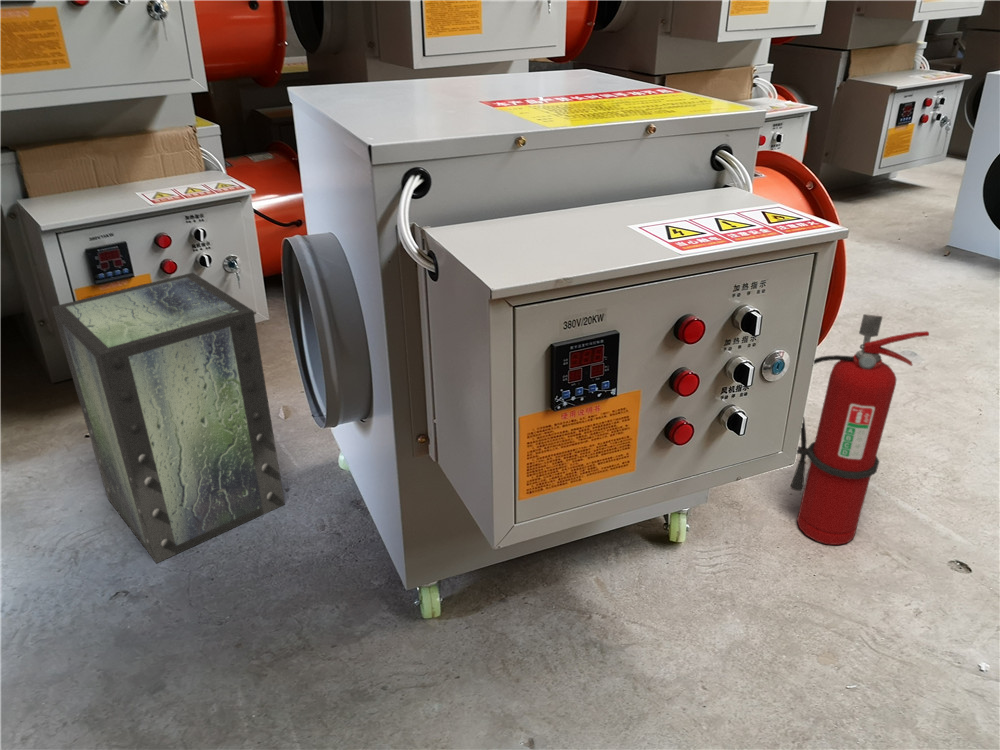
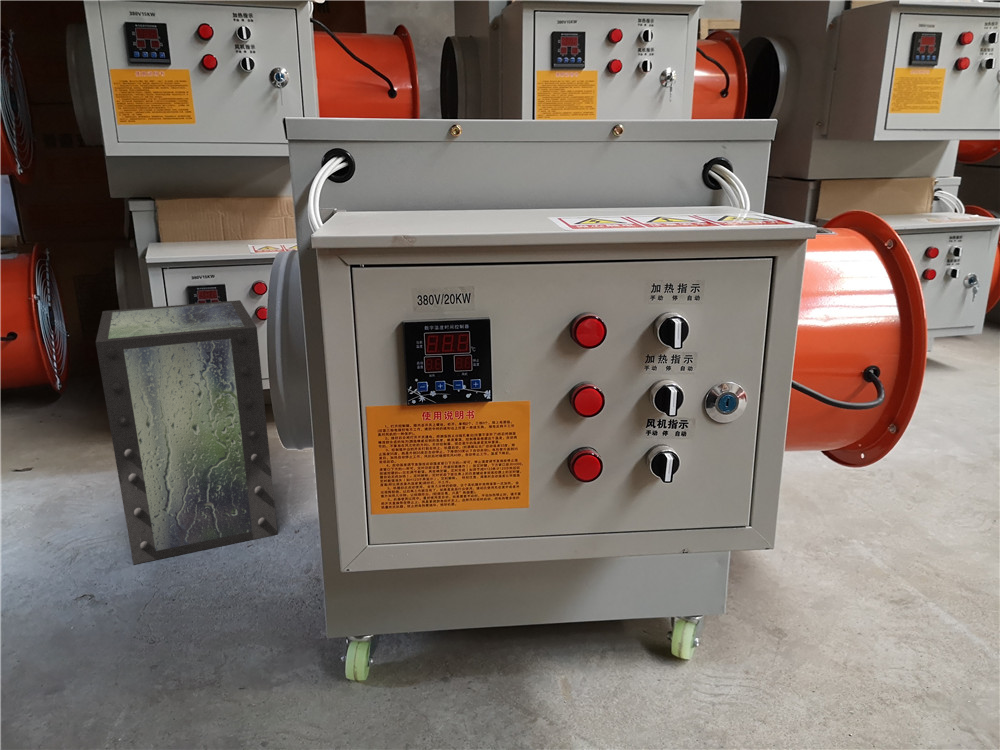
fire extinguisher: present [790,314,929,545] -> none [820,386,994,691]

